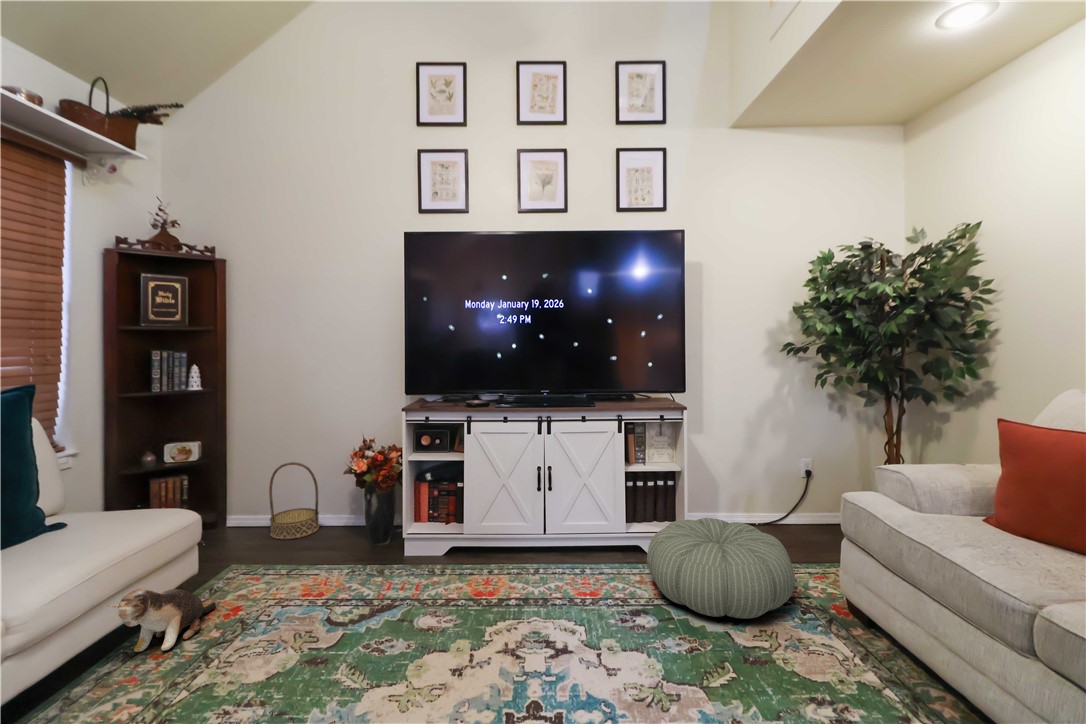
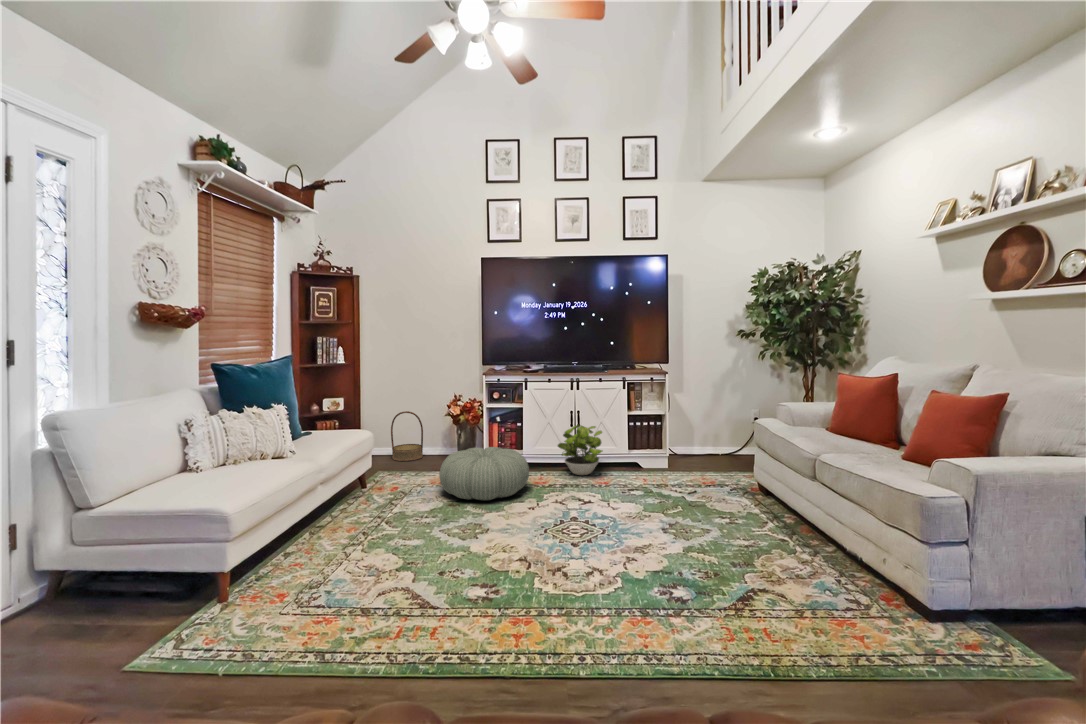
potted plant: none [515,489,587,574] -> present [558,425,602,475]
pouf: present [647,518,795,619] -> present [439,447,529,500]
plush toy: present [107,588,216,652] -> none [339,464,381,501]

